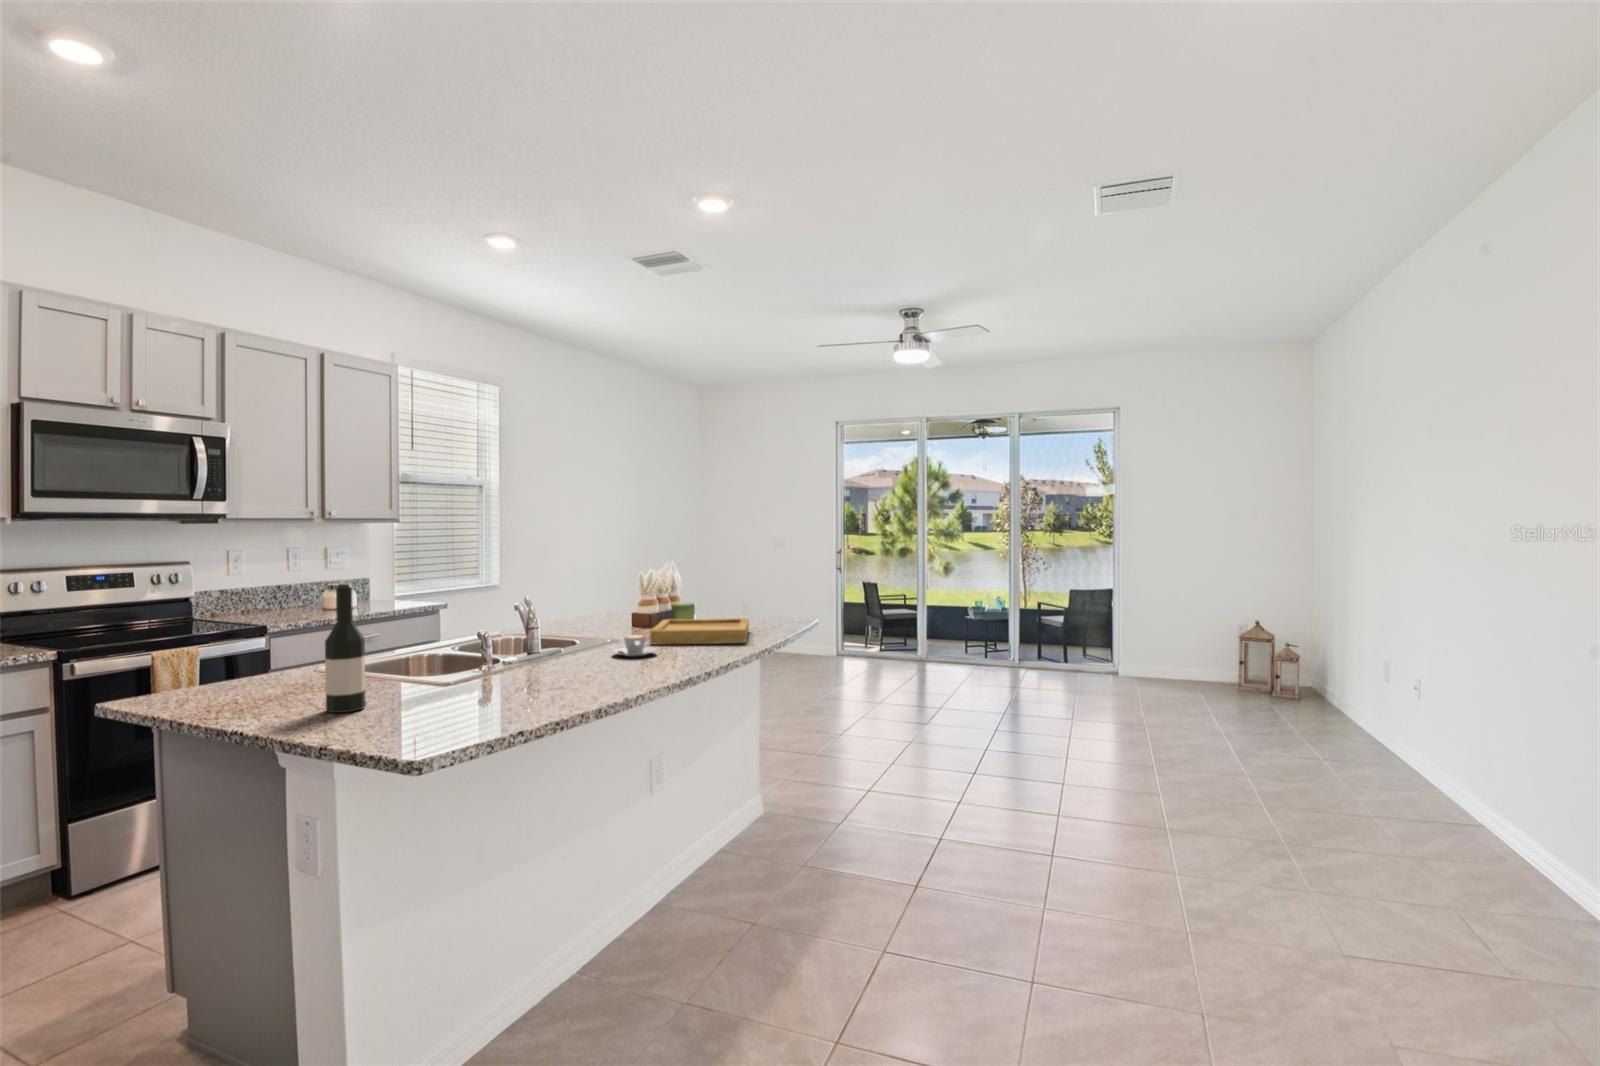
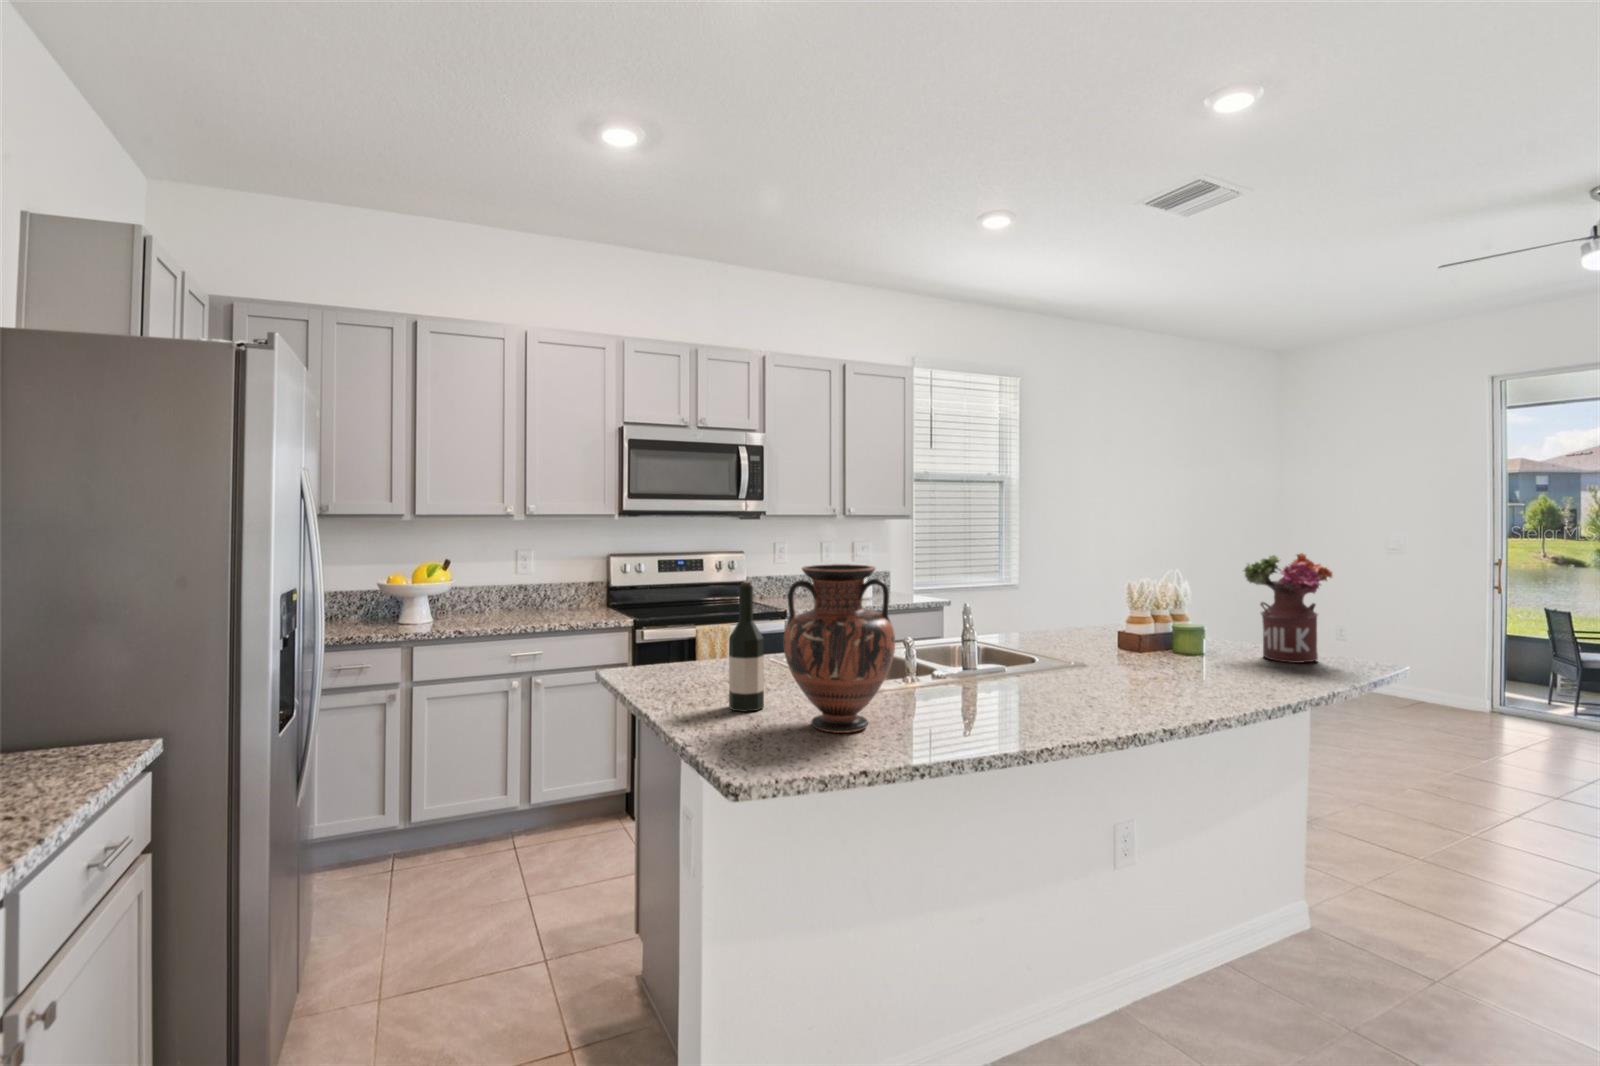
flower arrangement: none [719,545,775,625] -> present [1244,553,1332,663]
vase: none [403,562,513,713] -> present [783,564,895,733]
tray: present [650,618,749,645] -> none [1122,643,1278,690]
coffee cup: present [613,635,657,657] -> none [1061,661,1119,689]

